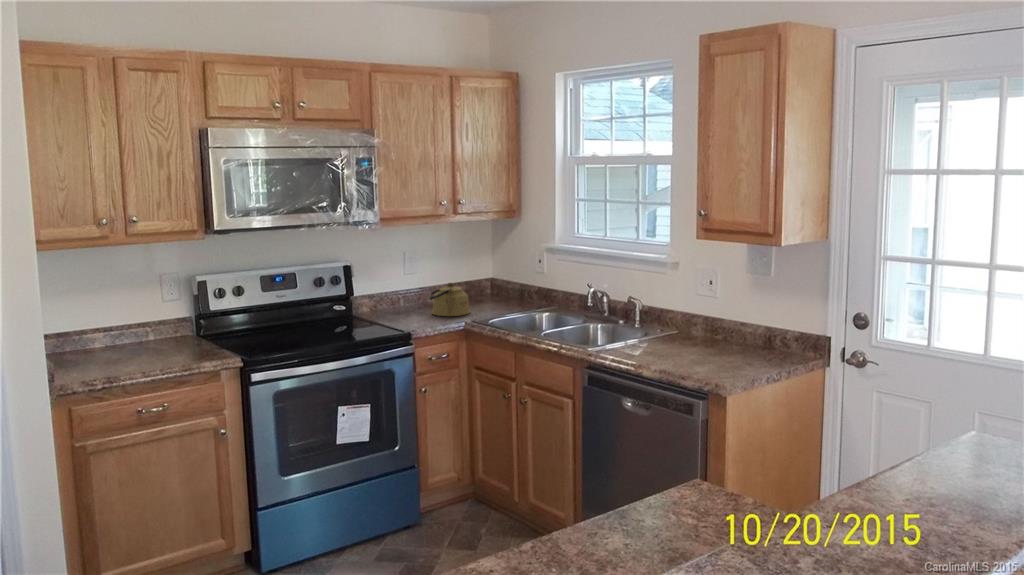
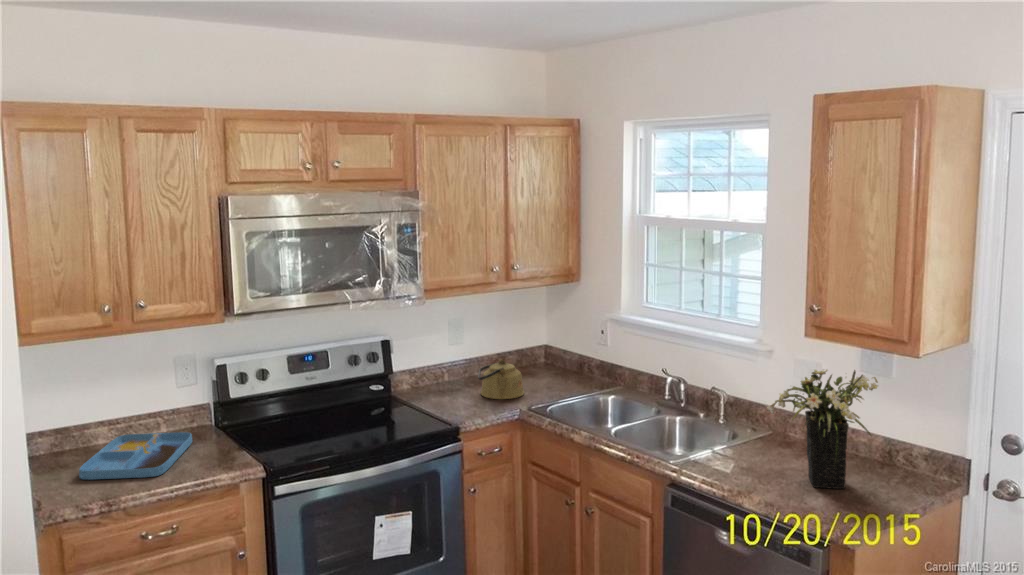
flower arrangement: none [664,262,754,362] -> present [767,369,878,489]
tray: none [82,337,178,367] -> present [79,432,192,480]

